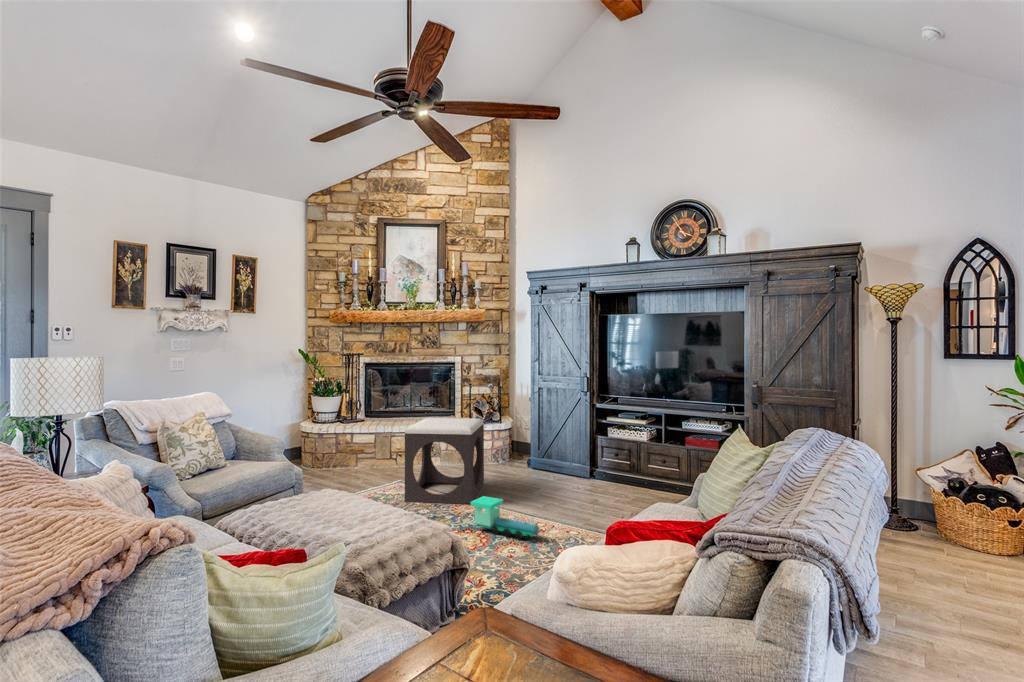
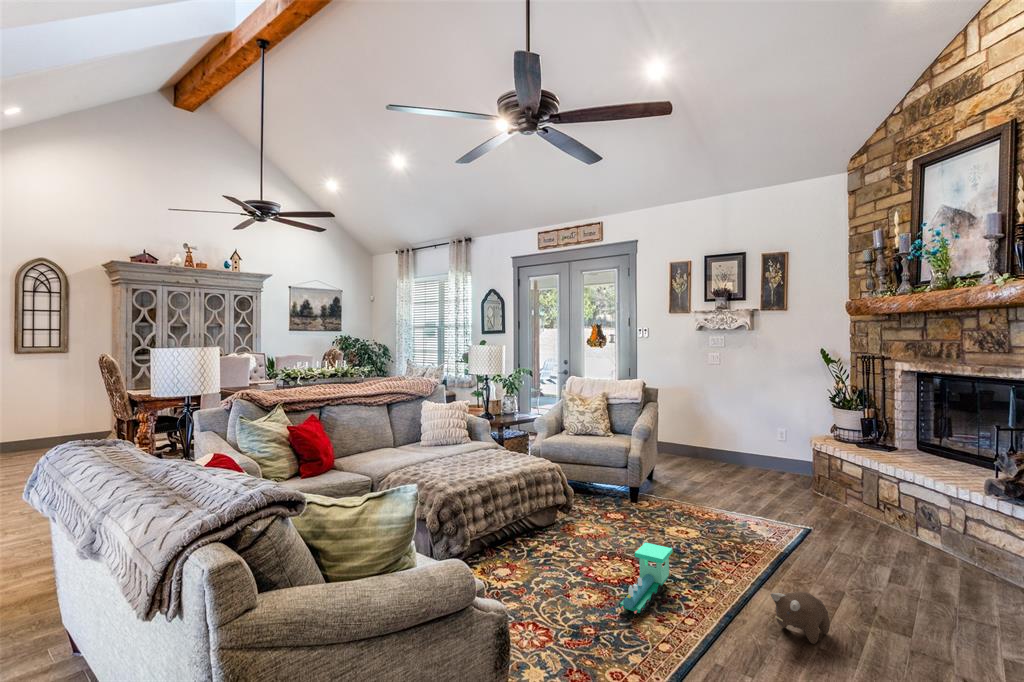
footstool: present [405,418,484,504] -> none [725,451,849,581]
plush toy: none [531,478,560,505] -> present [770,591,830,644]

